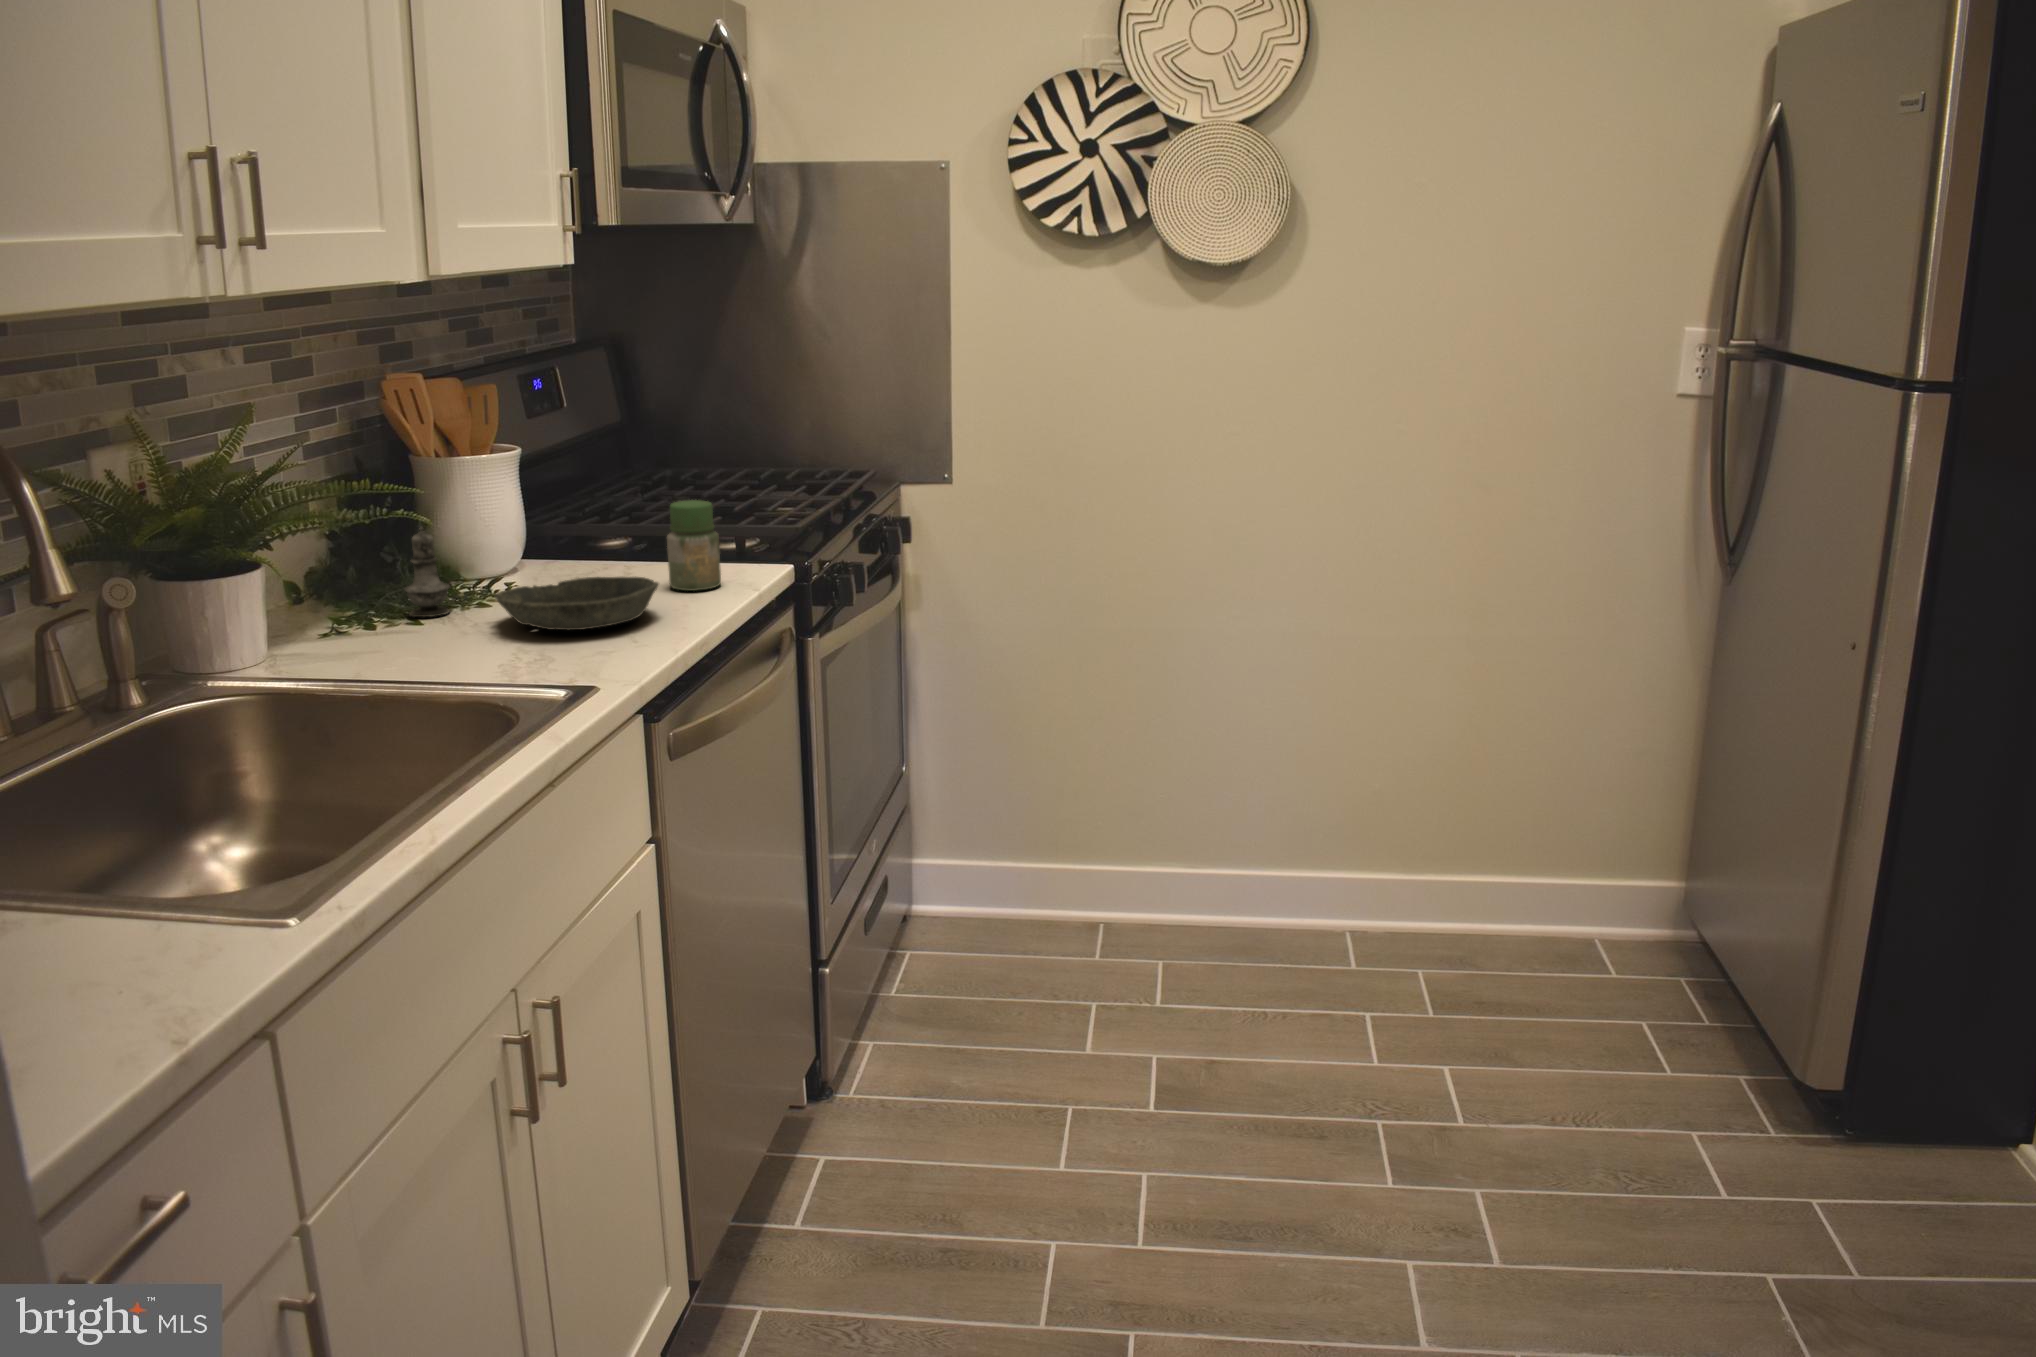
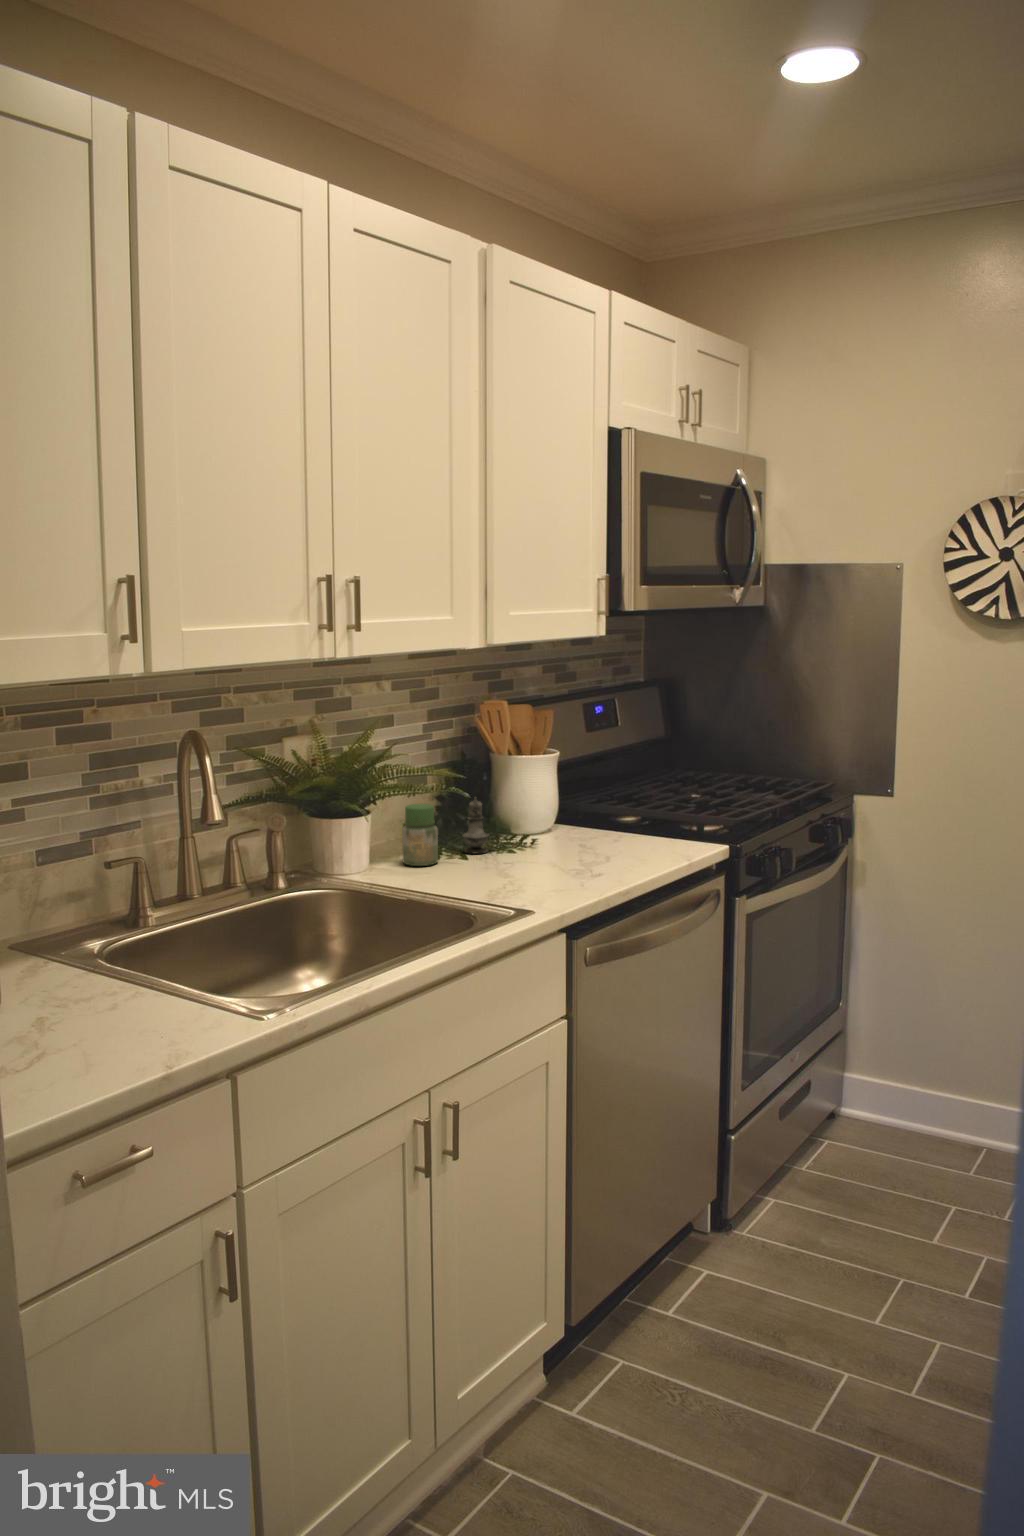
jar: present [667,500,721,591] -> present [402,804,438,866]
bowl: present [495,577,659,630] -> none [505,838,609,871]

